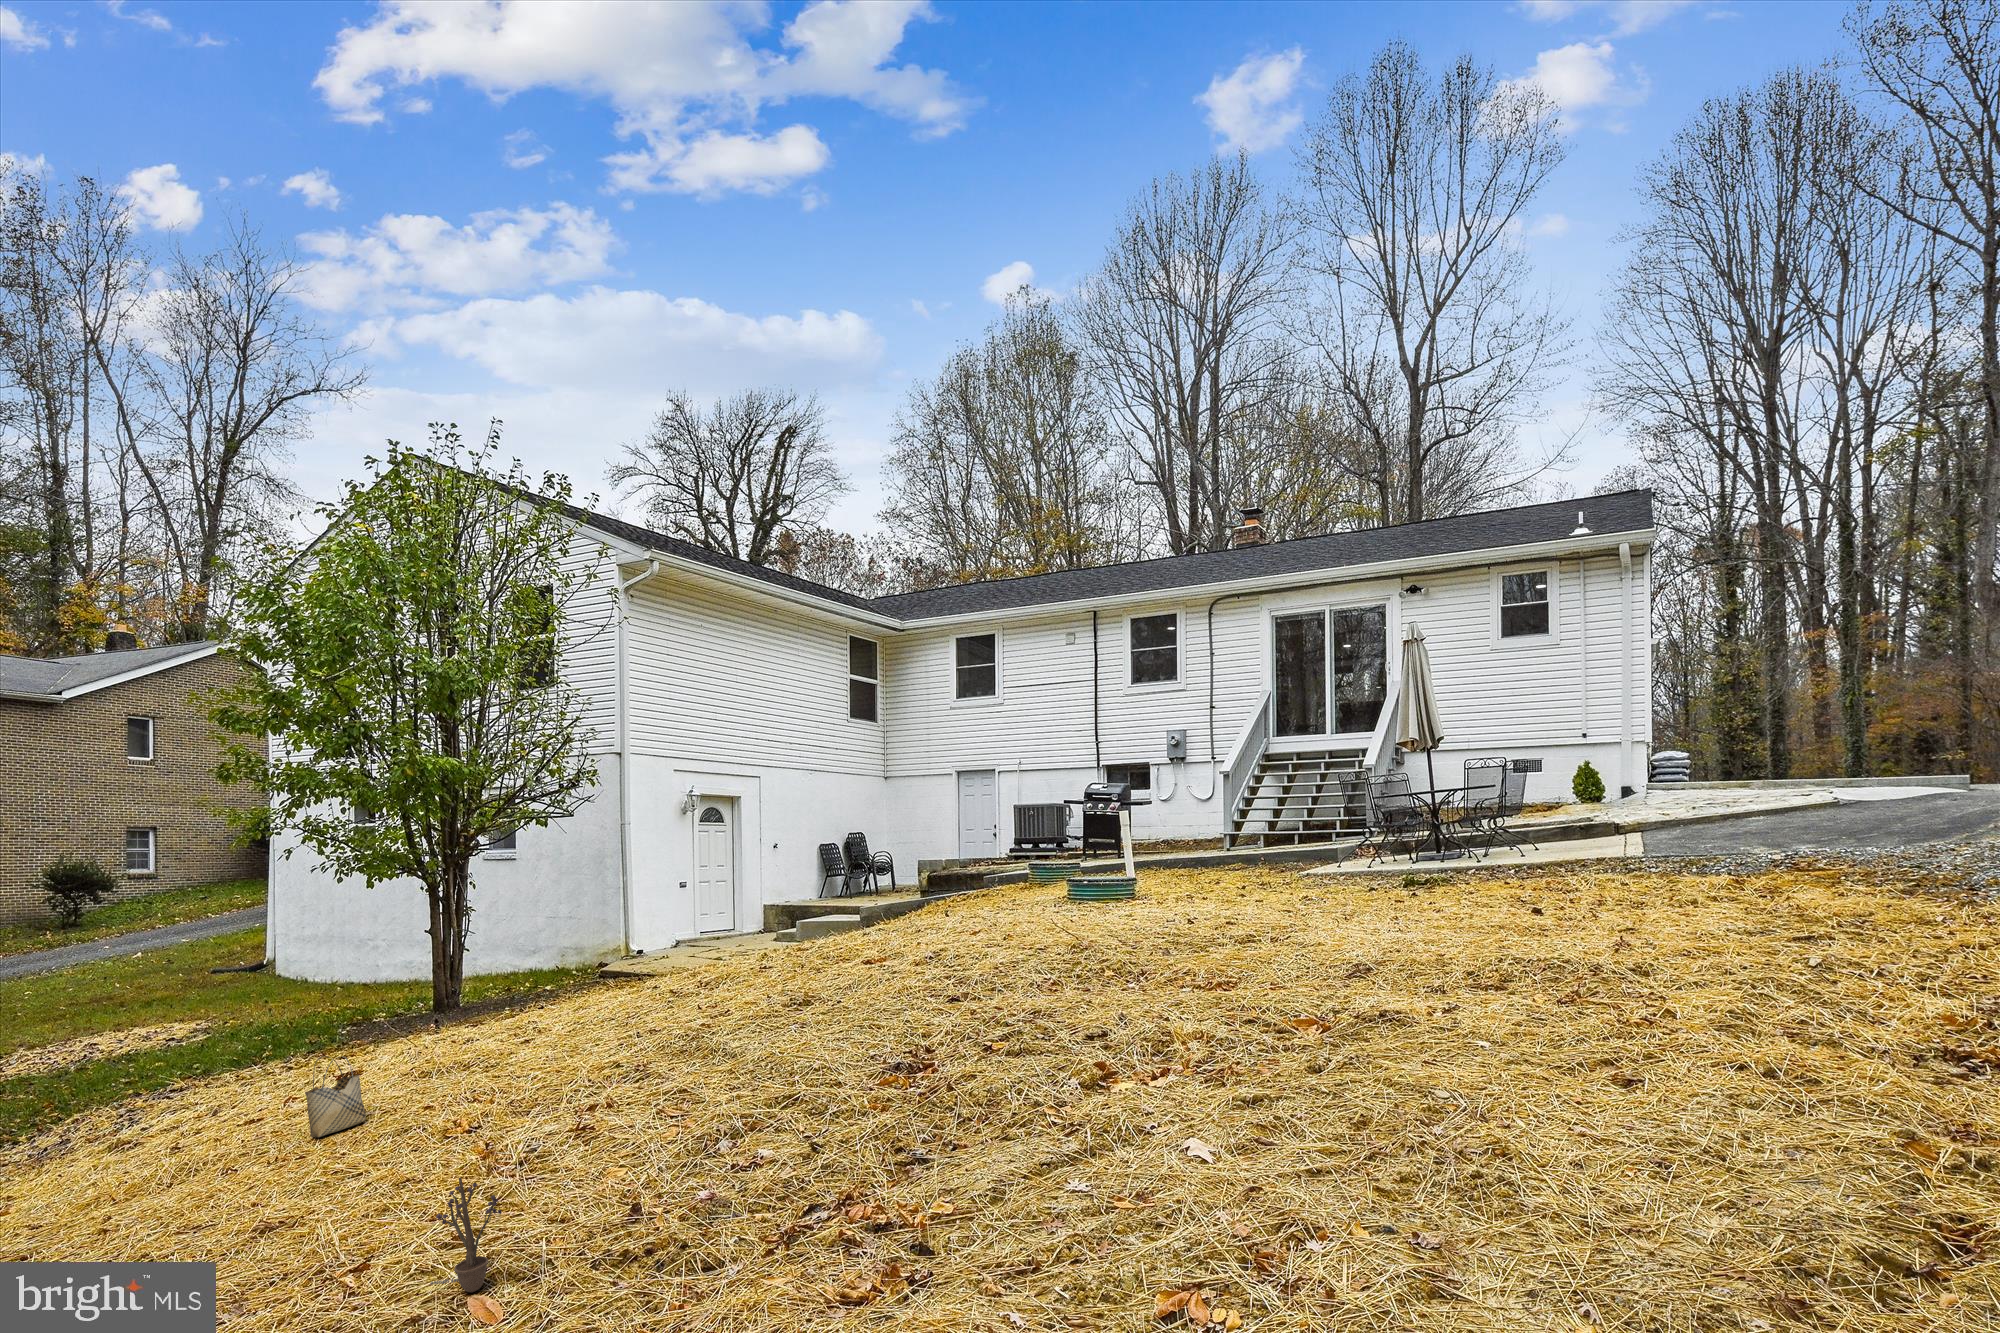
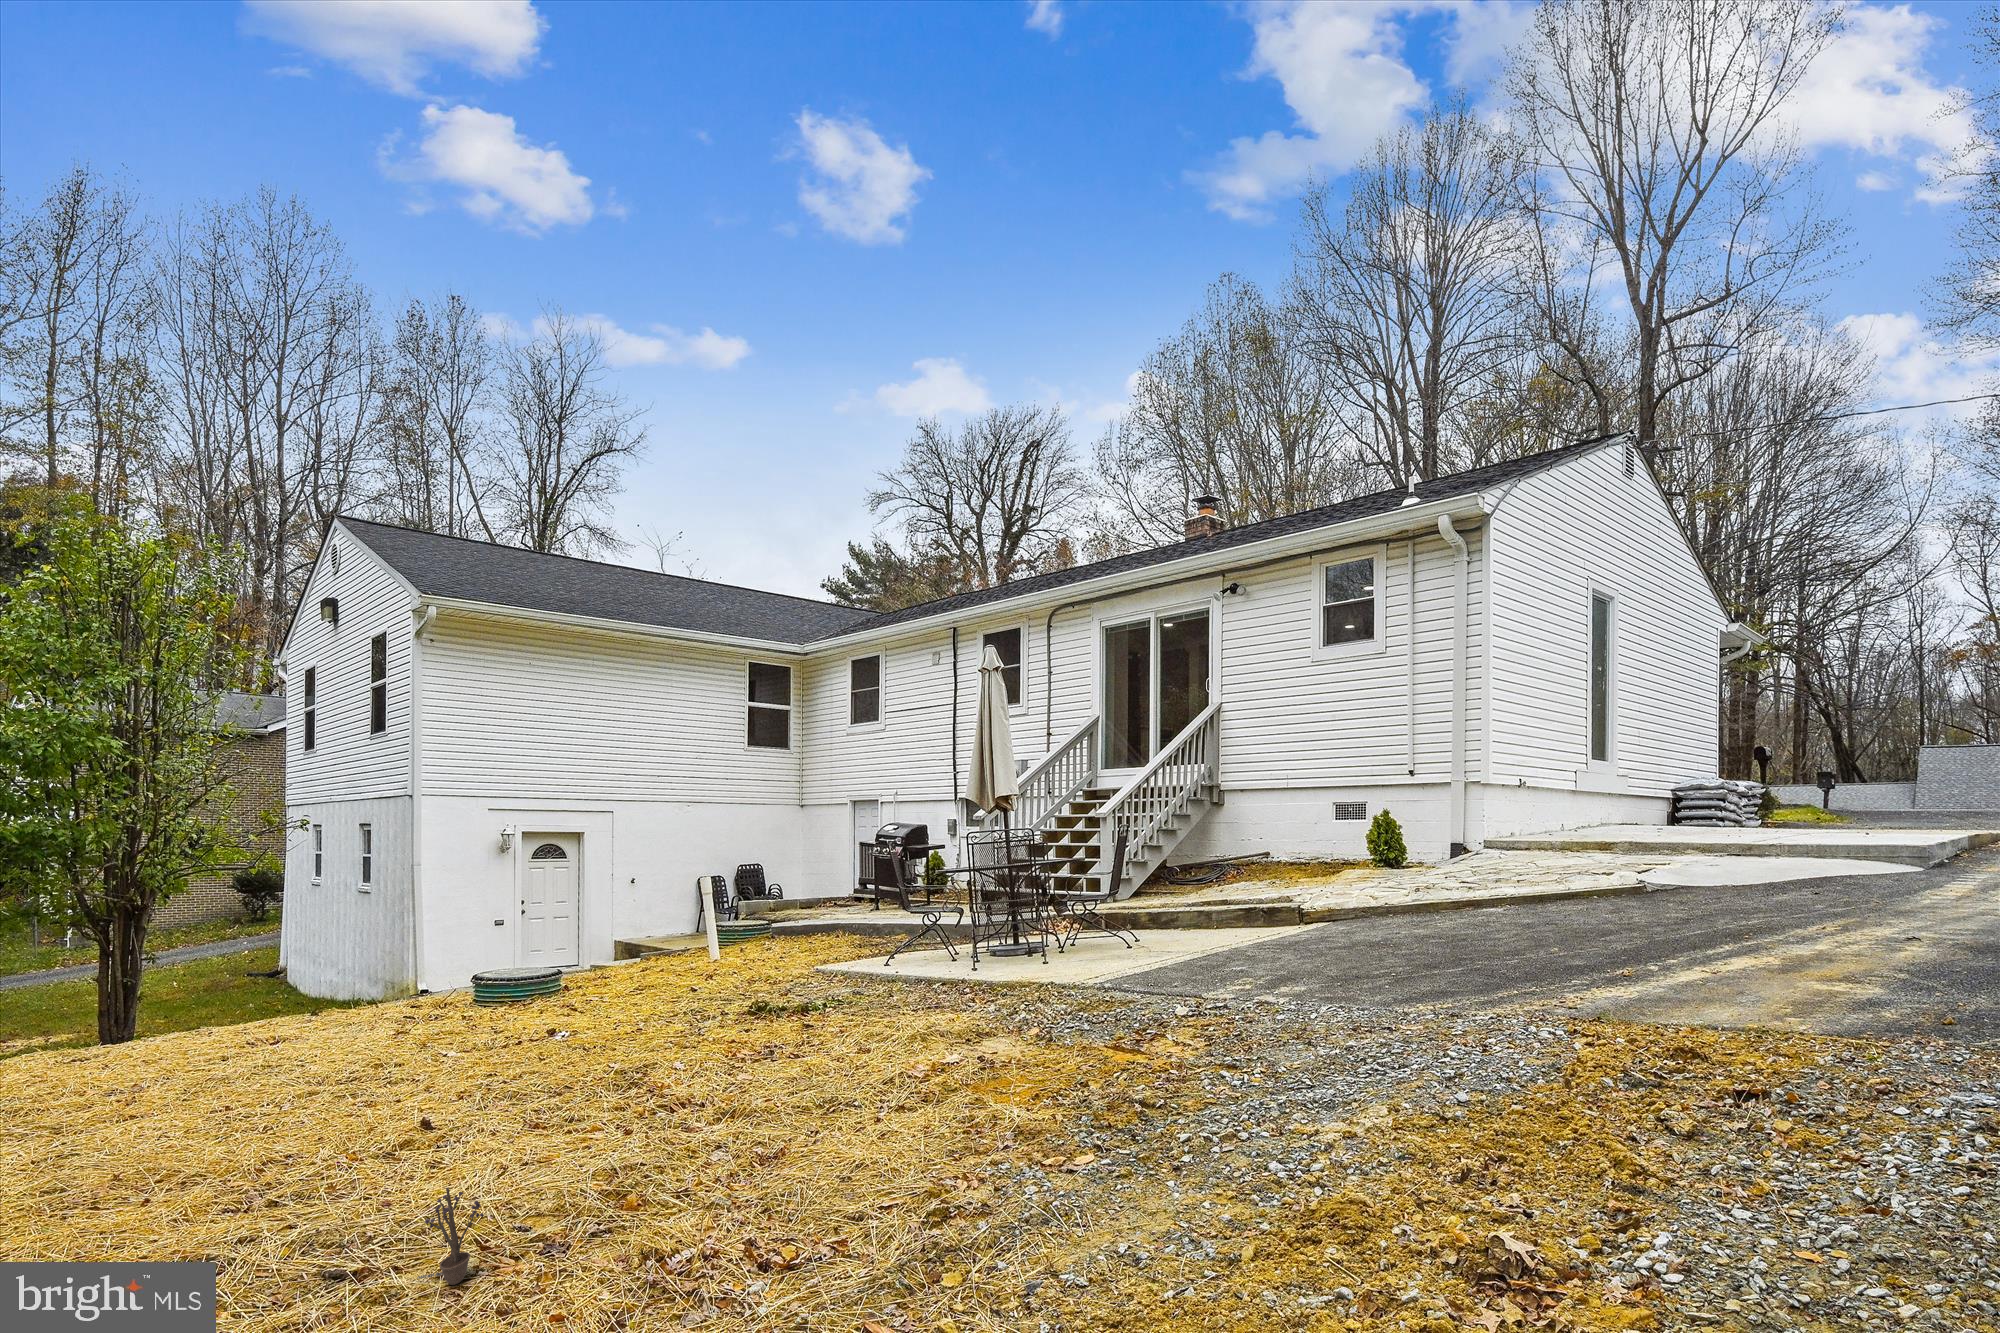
woven basket: present [305,1056,366,1137] -> none [299,1055,354,1127]

